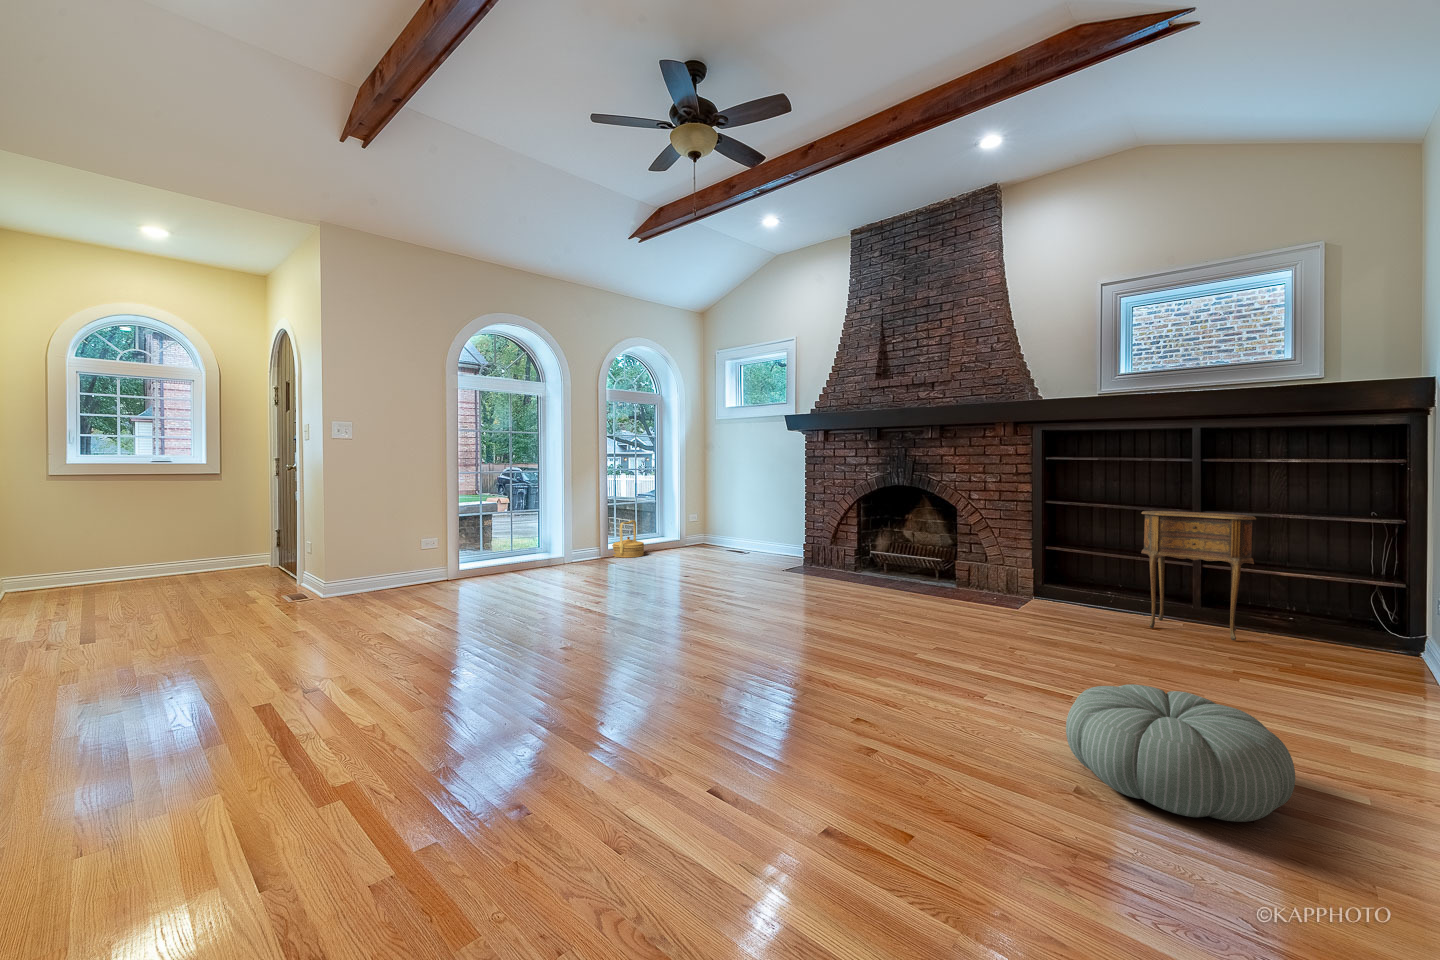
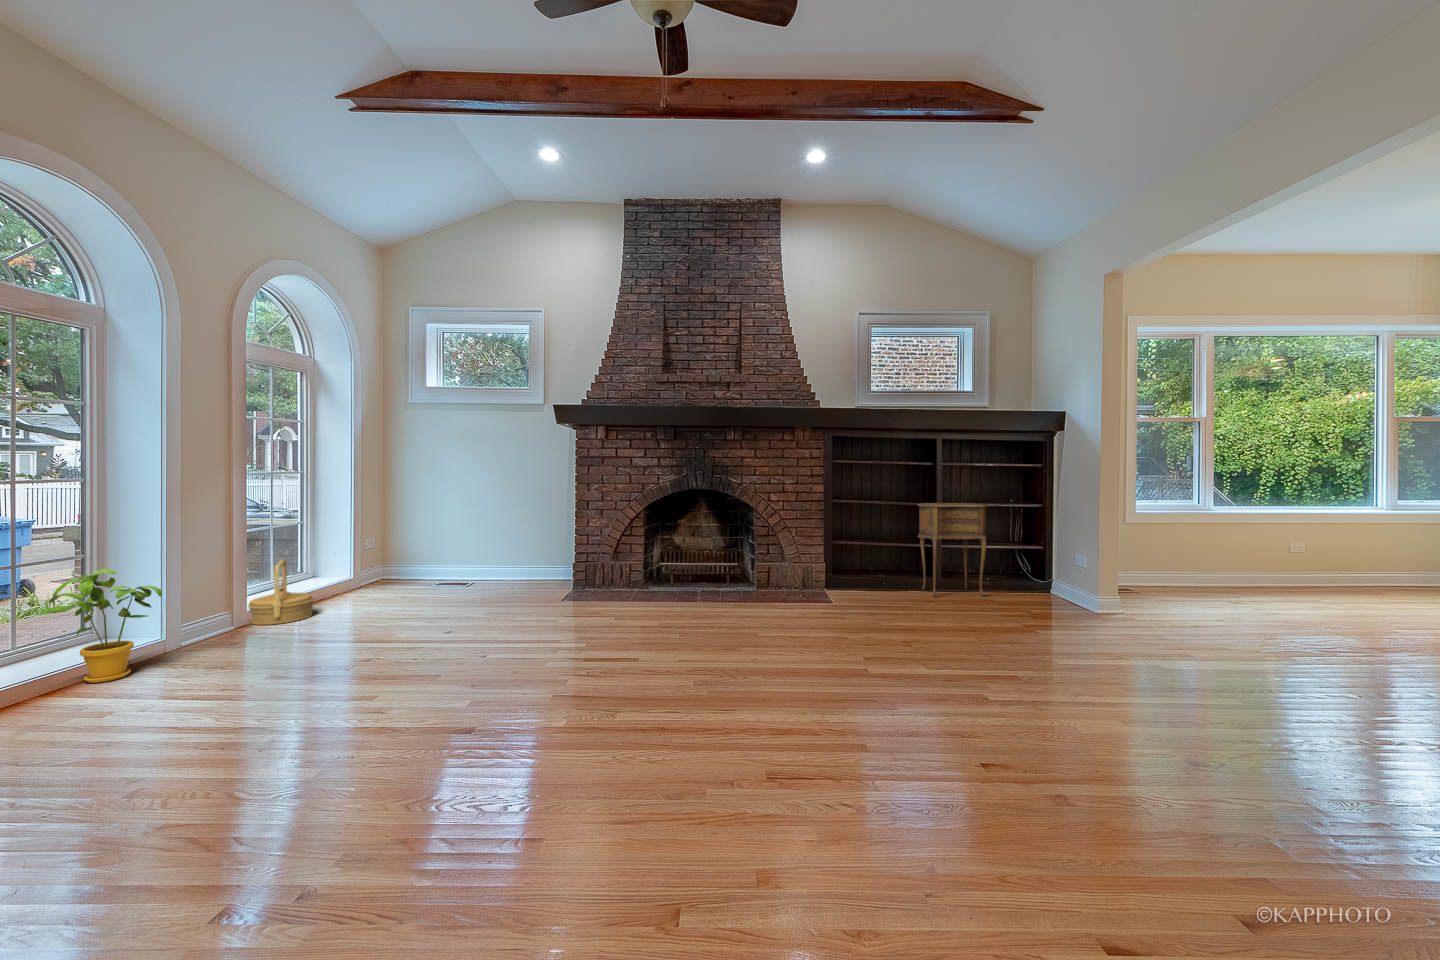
house plant: none [516,513,555,569] -> present [40,569,162,683]
pouf: present [1066,684,1295,822] -> none [1127,640,1307,733]

